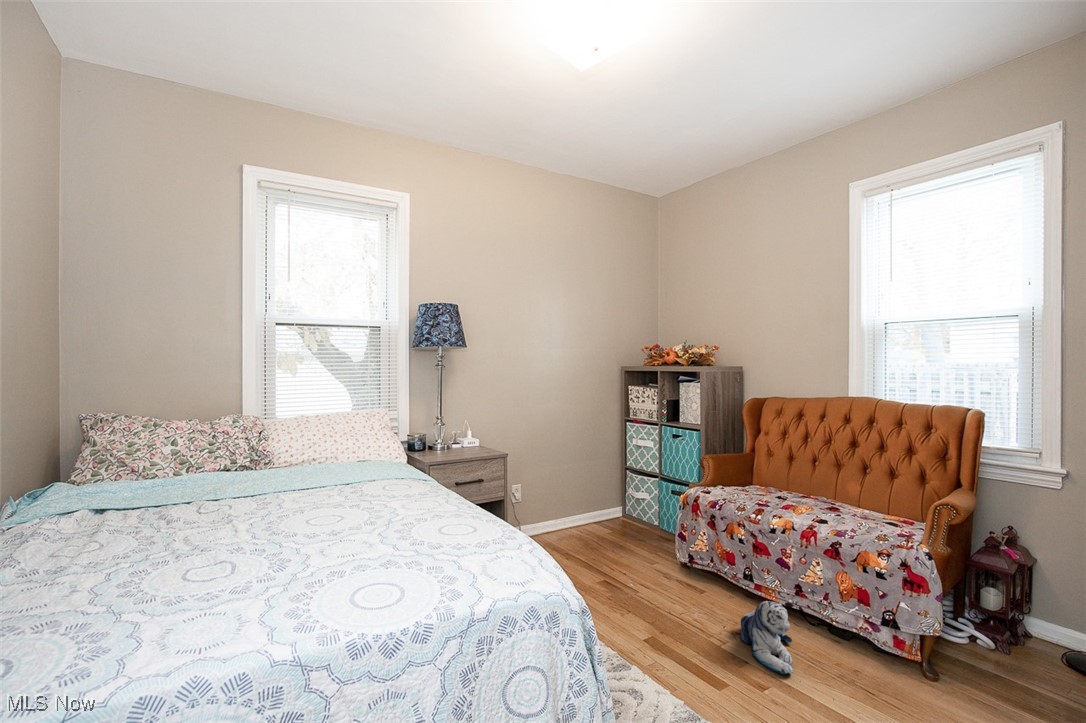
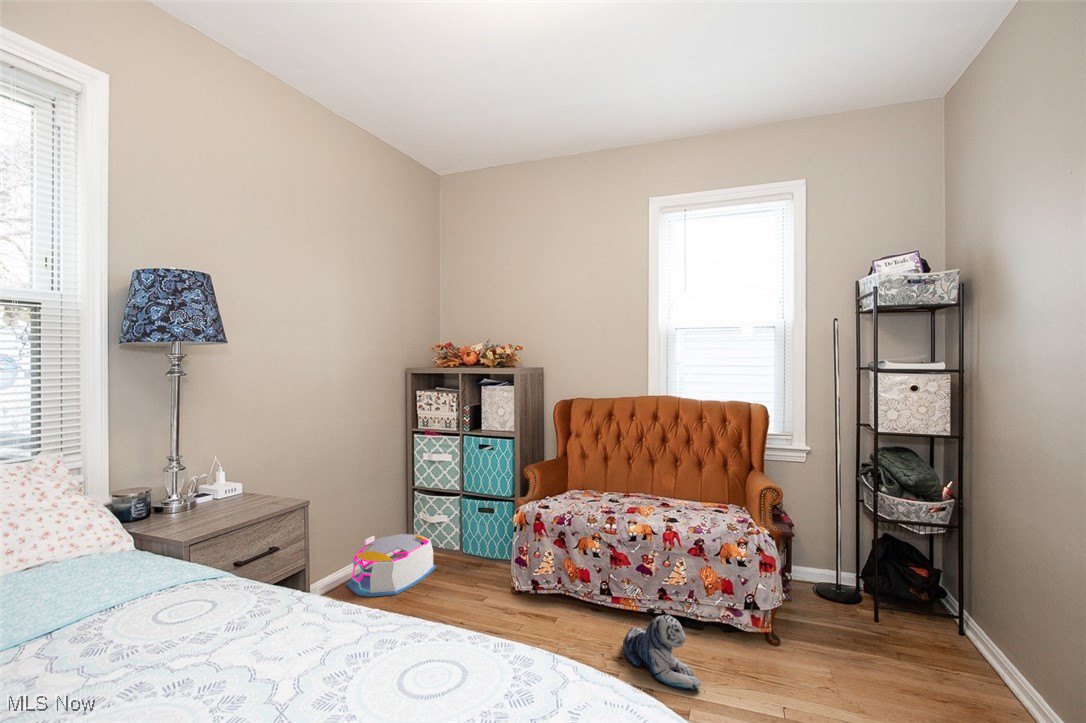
storage bin: none [564,499,635,545] -> present [347,534,436,597]

